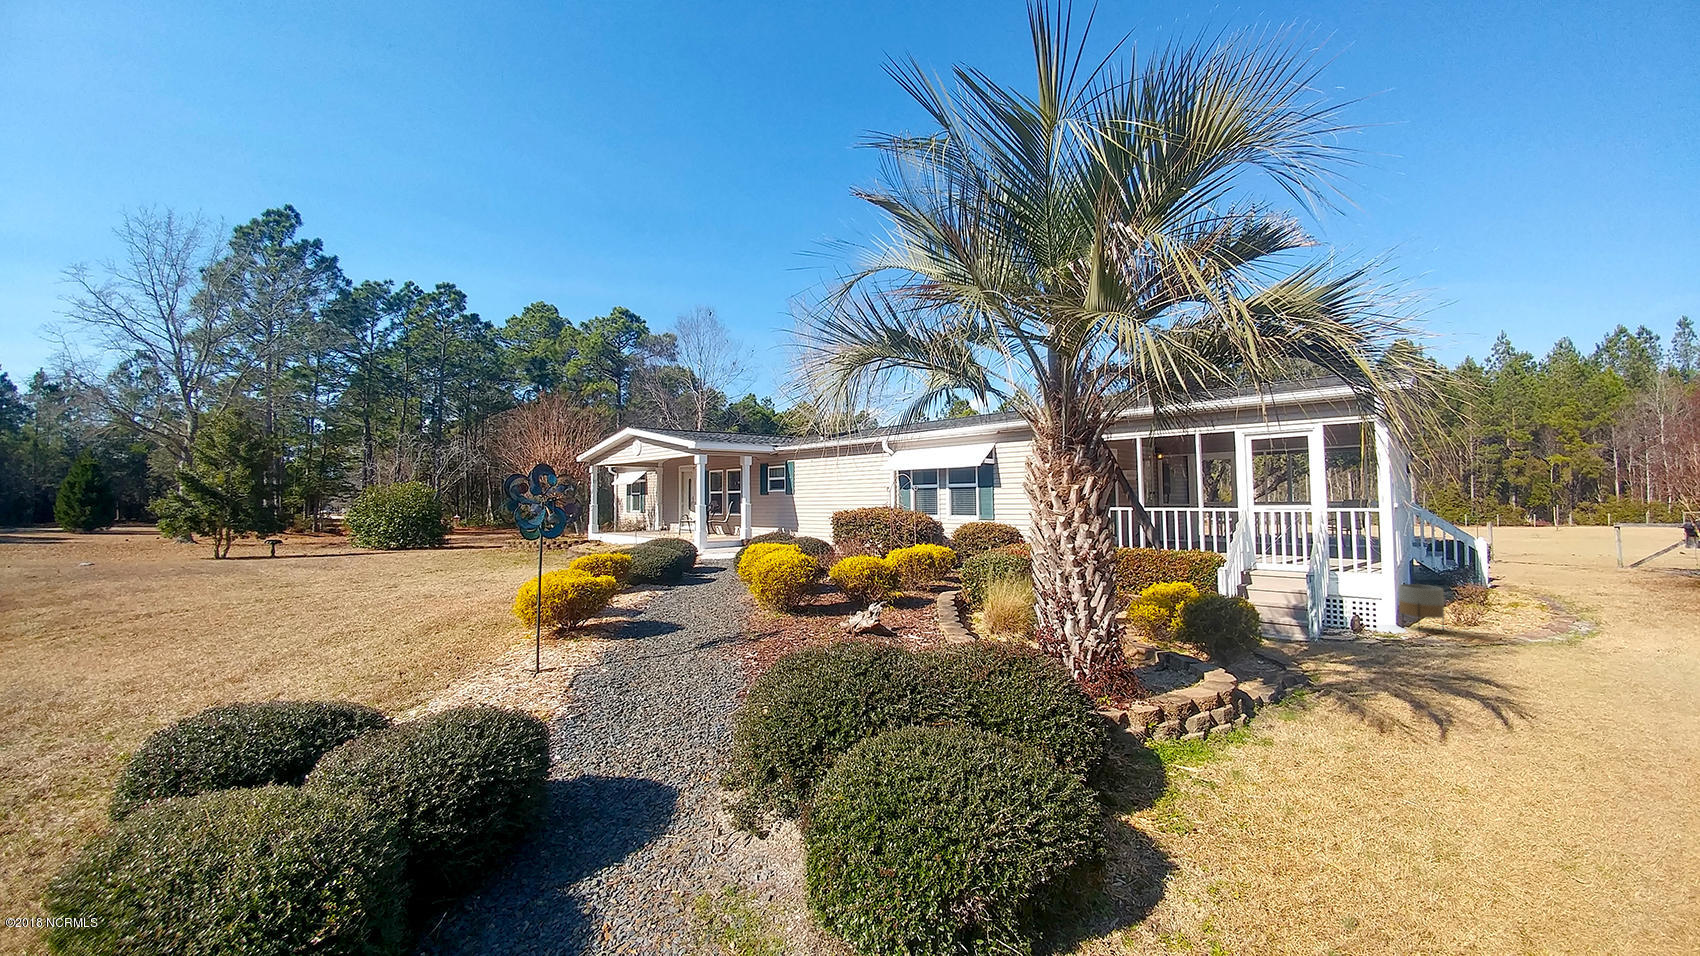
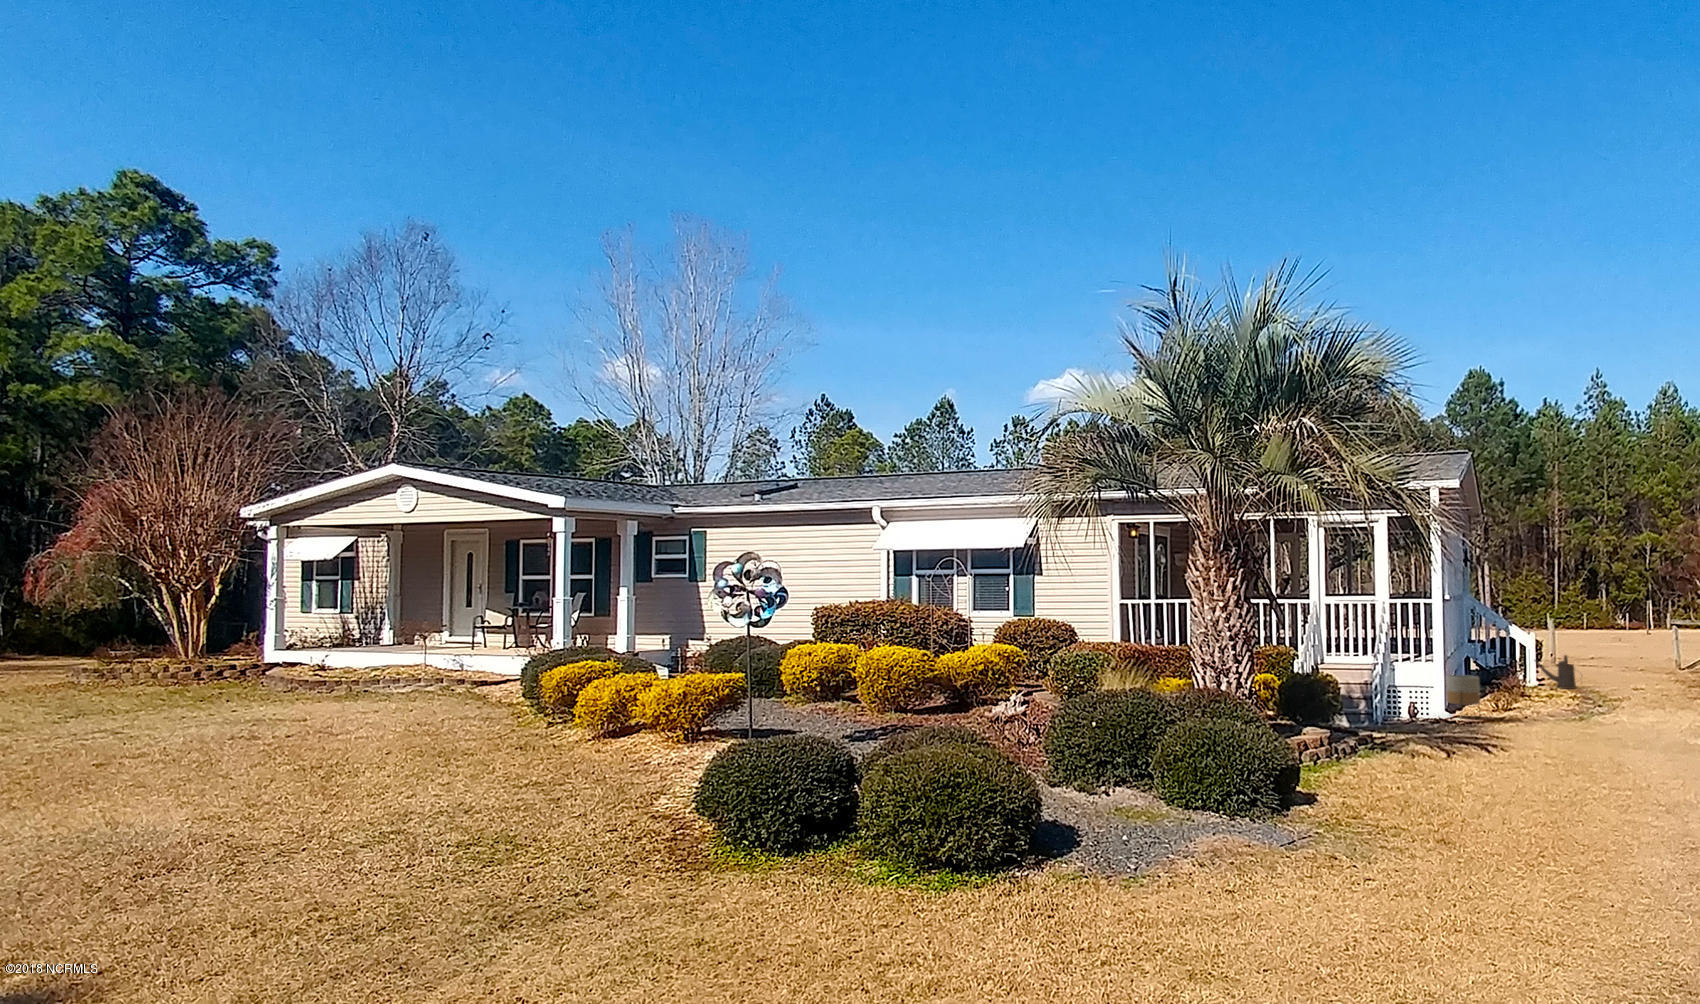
watering can: none [1503,557,1567,591] -> present [1535,655,1576,689]

